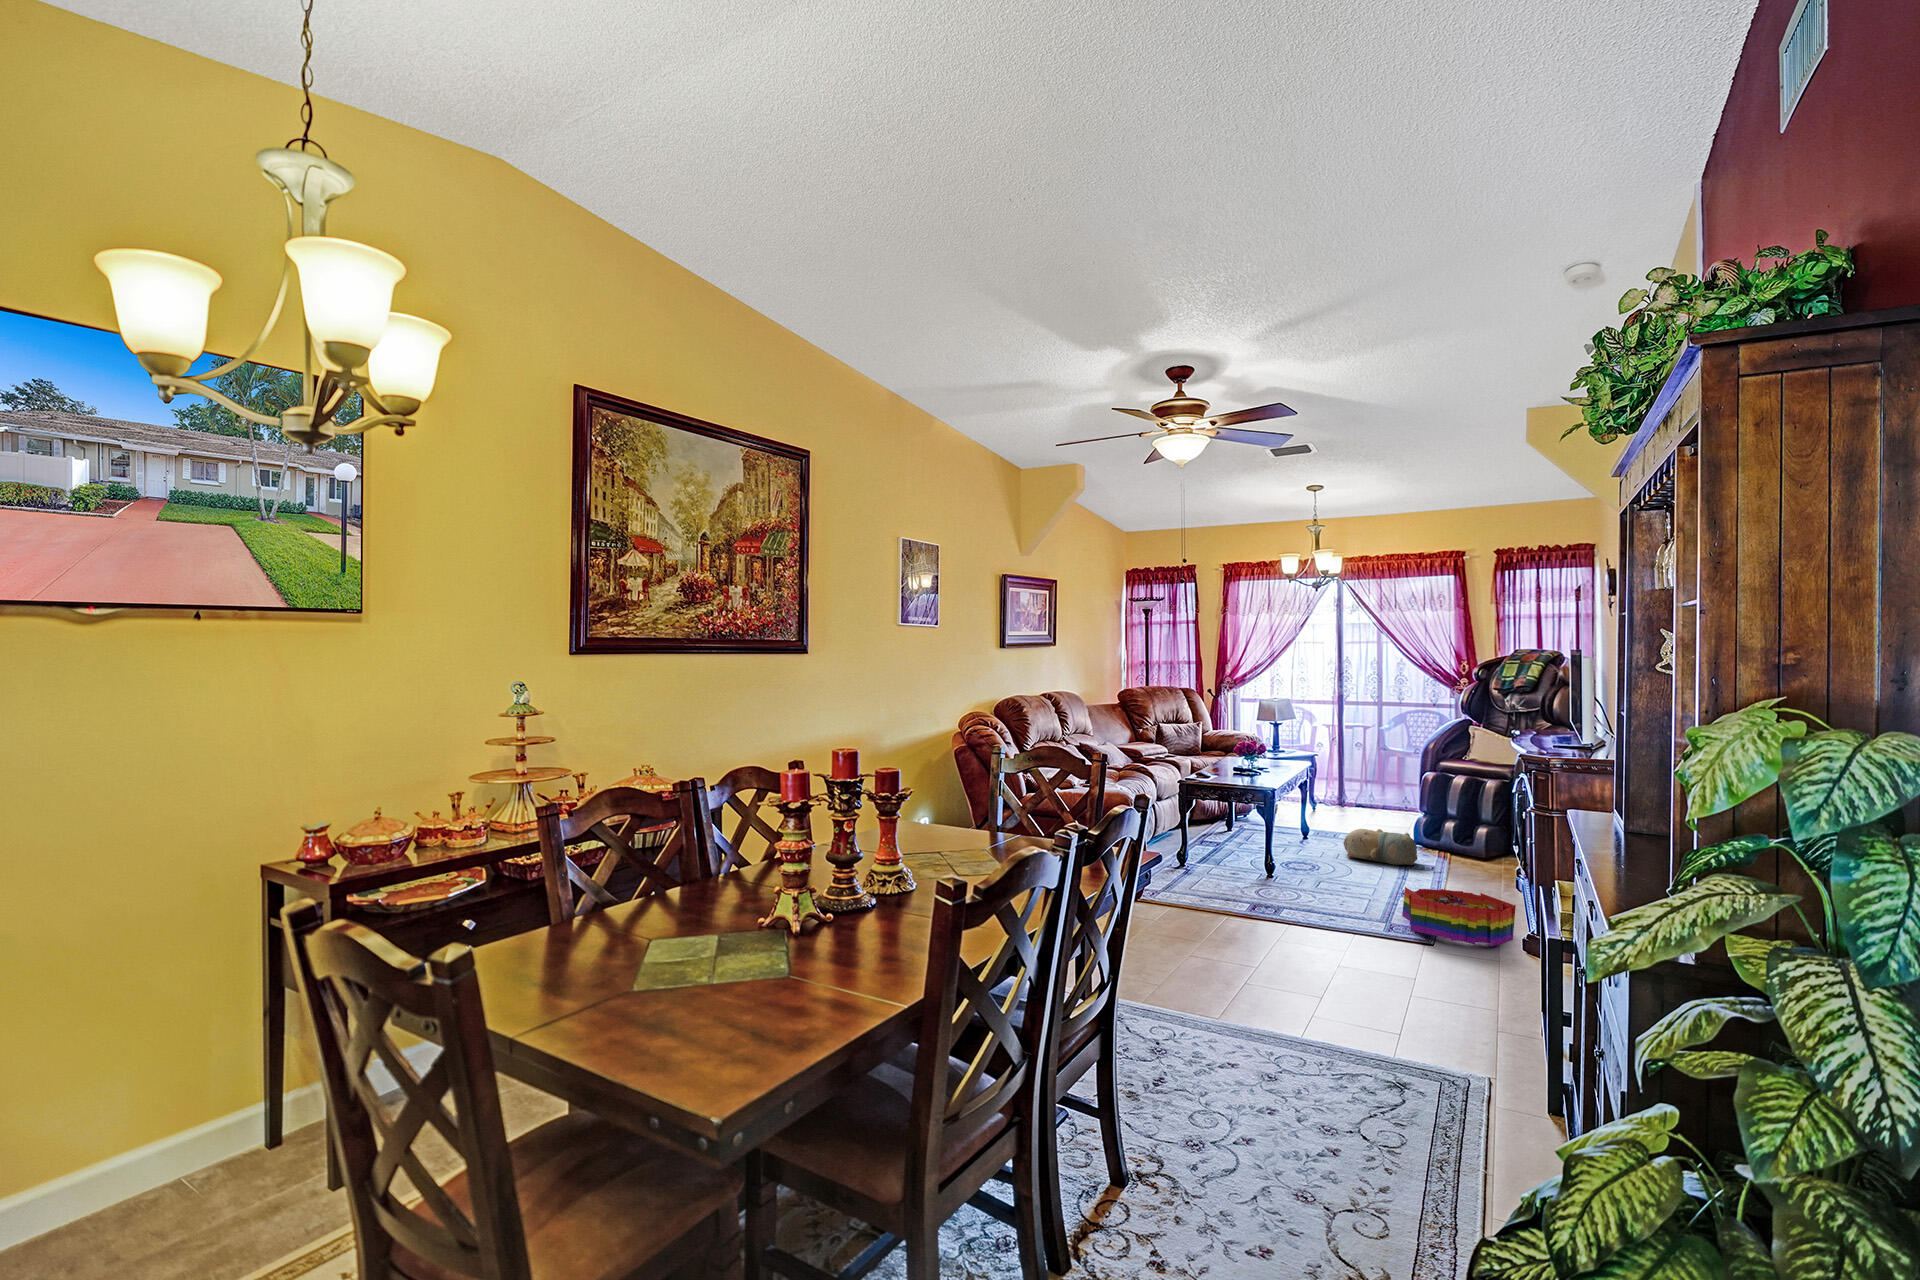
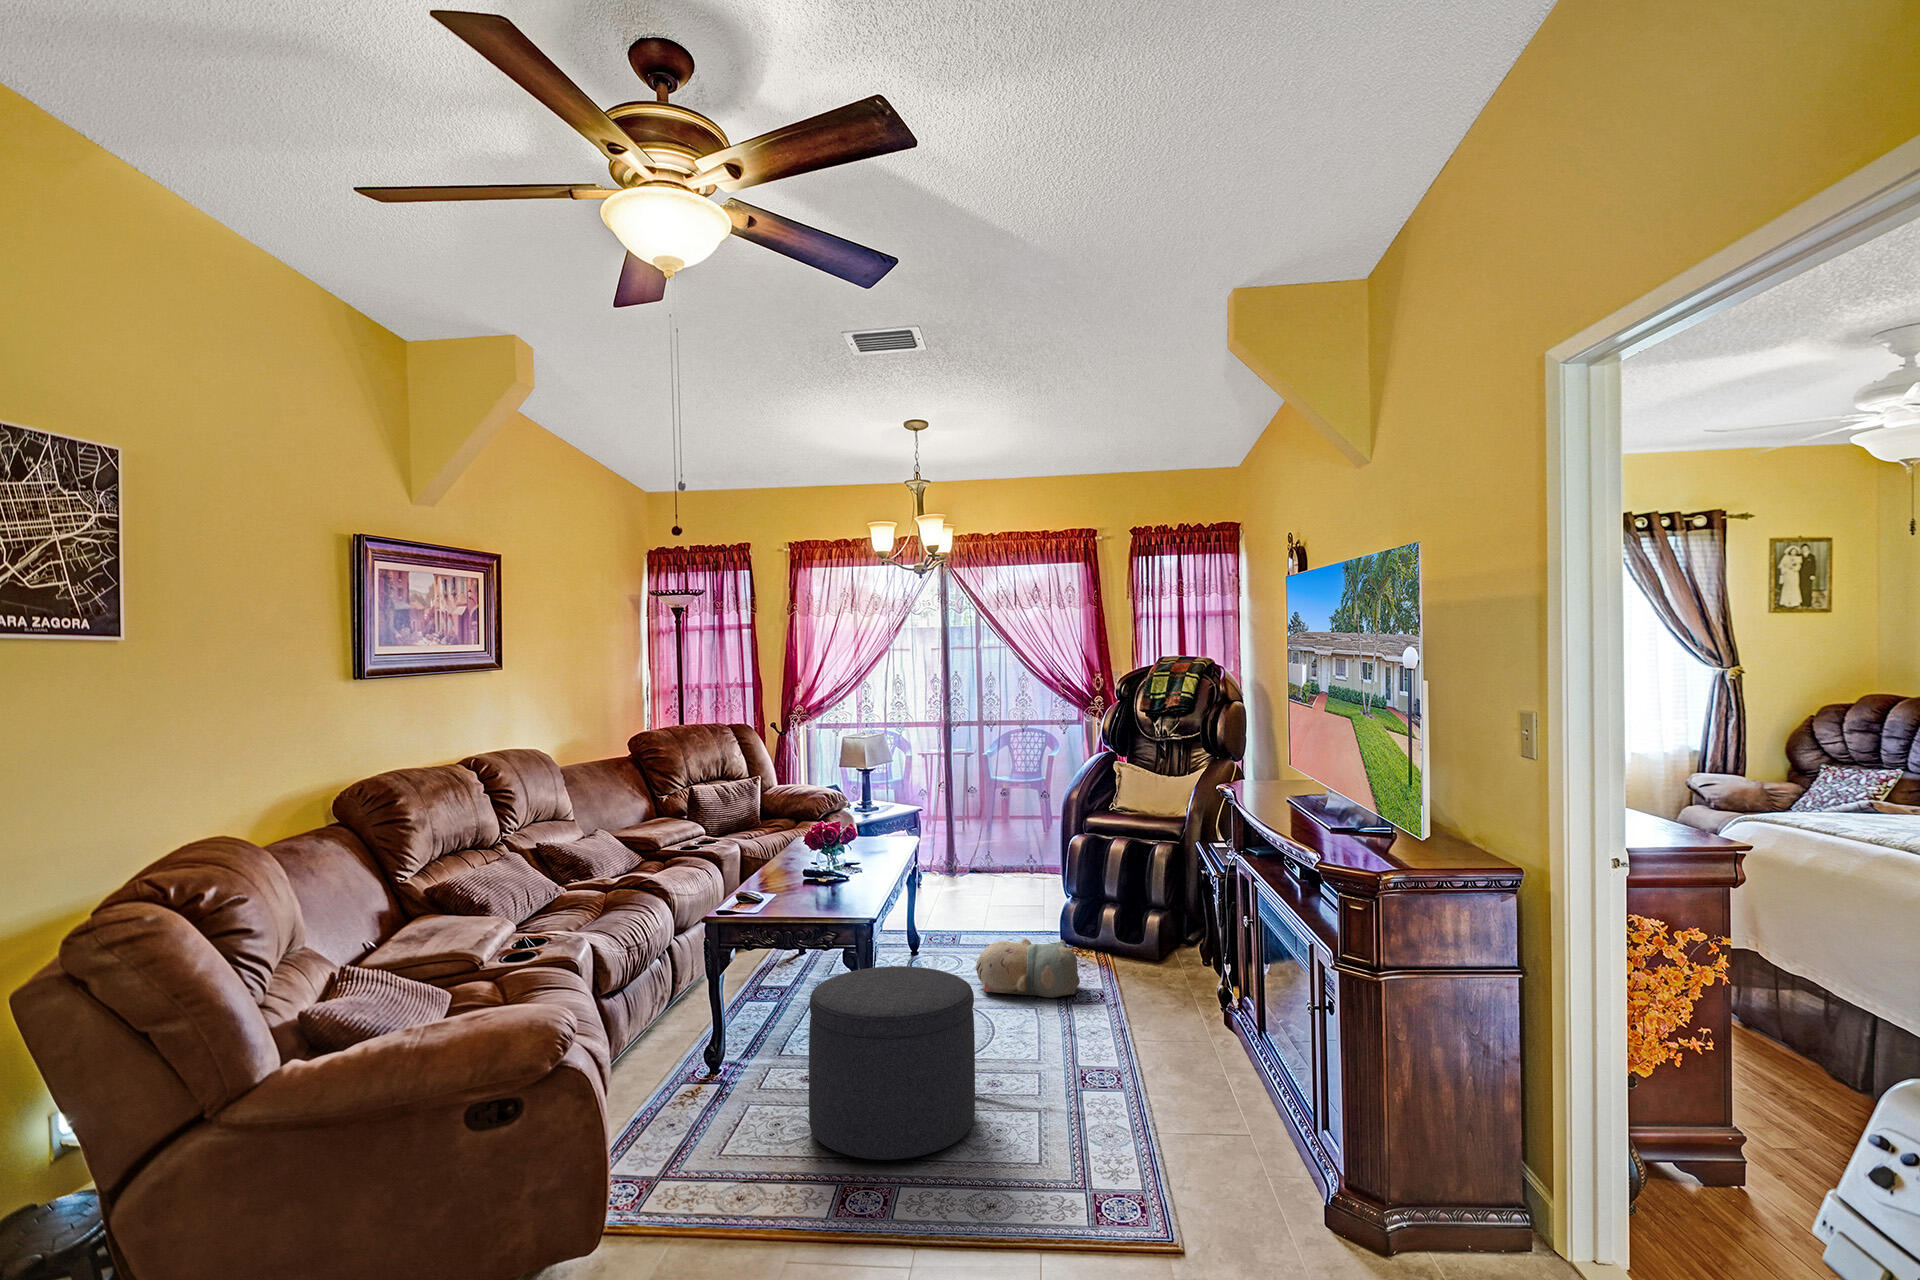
ottoman: none [1233,814,1329,901] -> present [809,966,975,1160]
storage bin: present [1402,887,1516,947] -> none [1110,1083,1288,1225]

